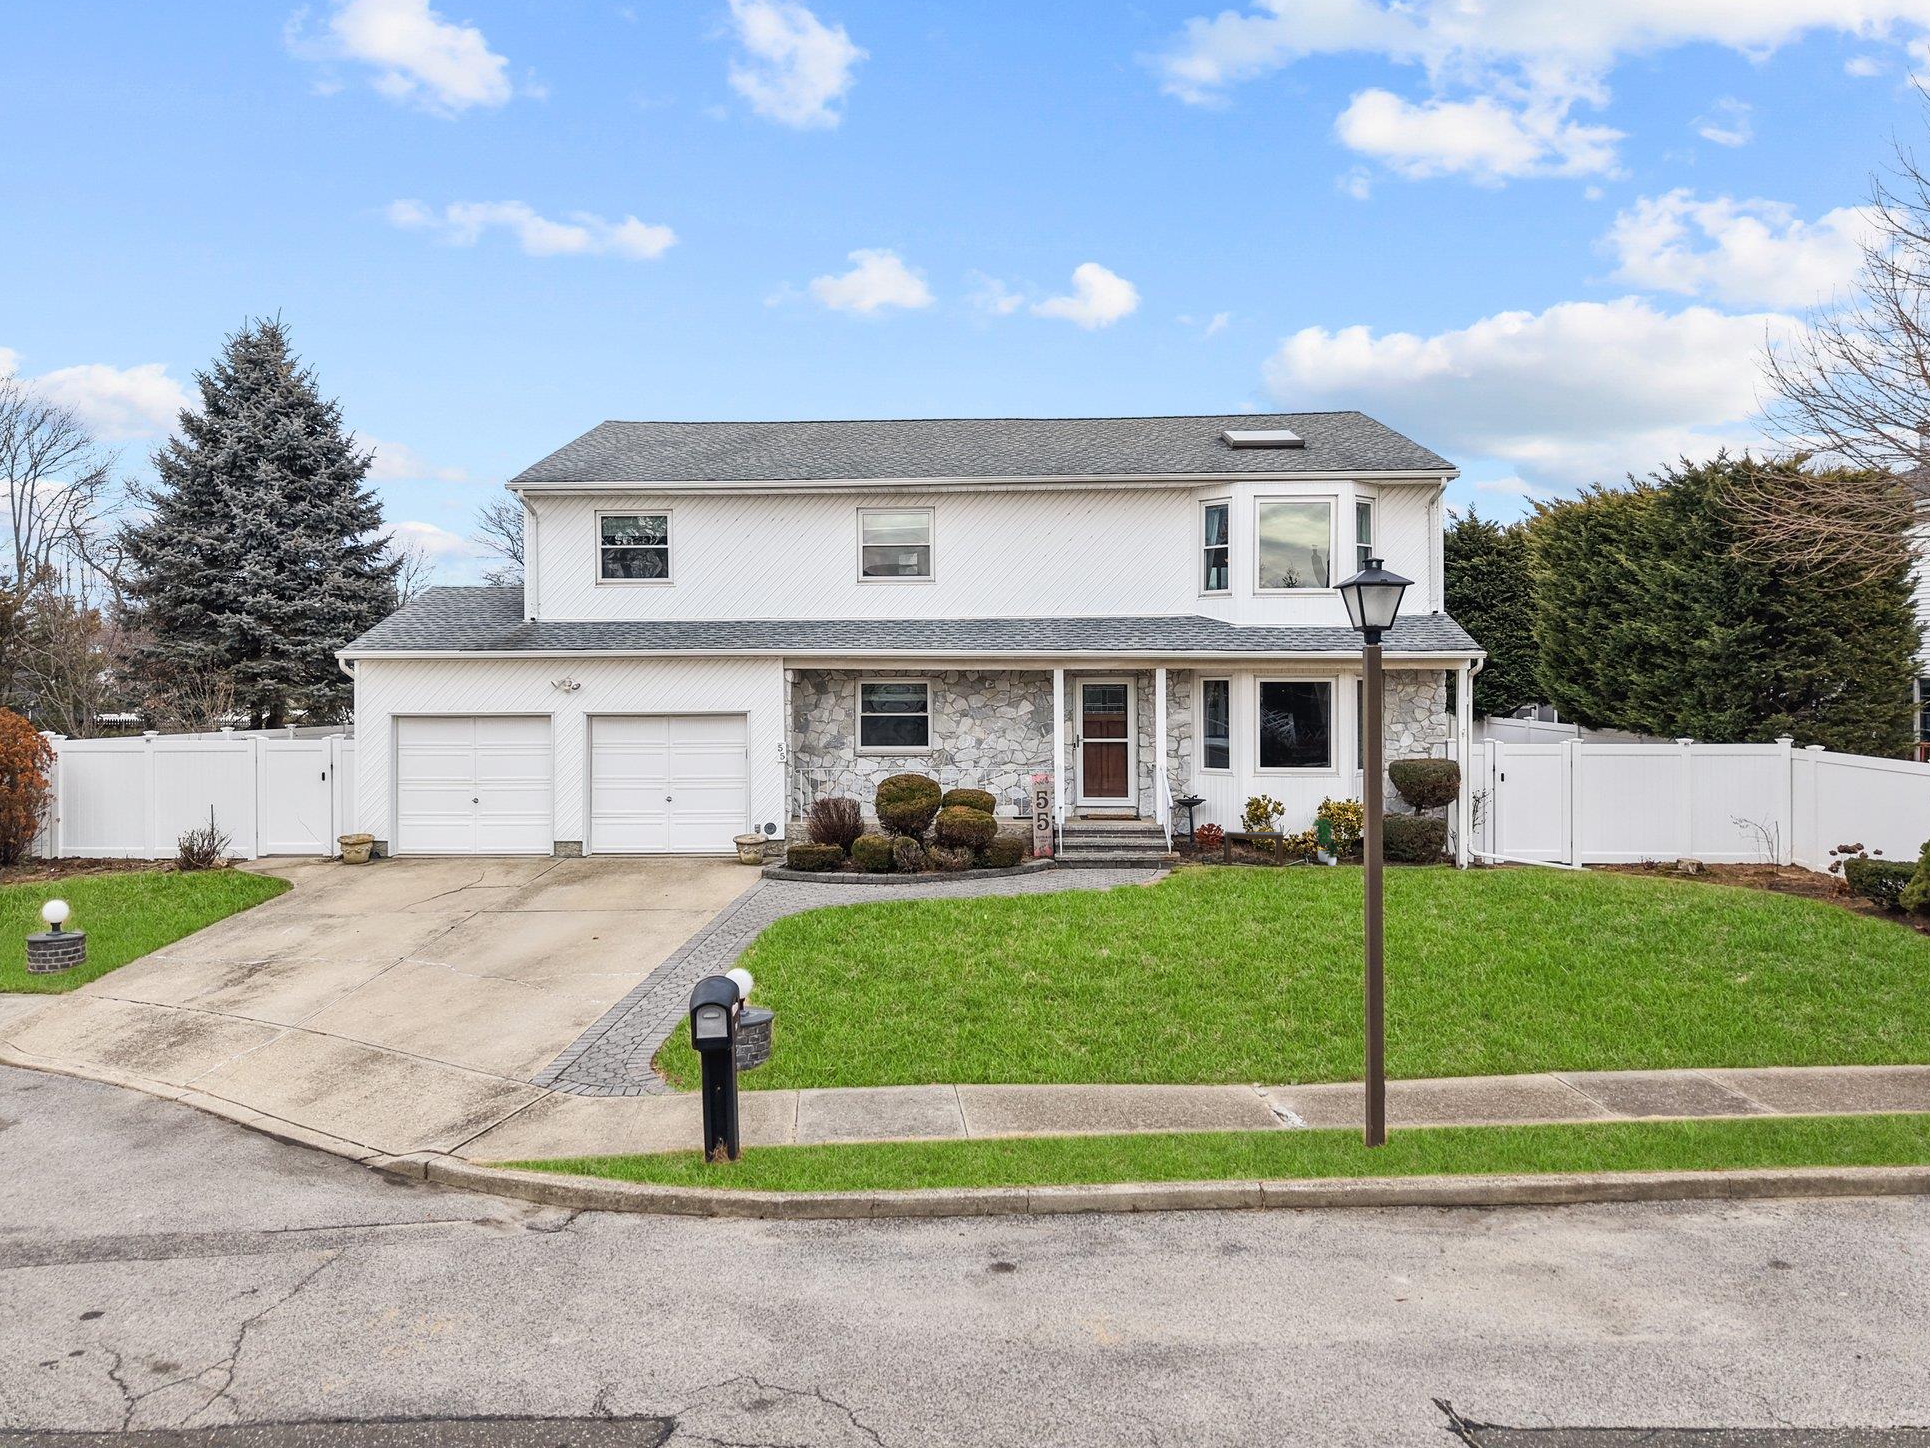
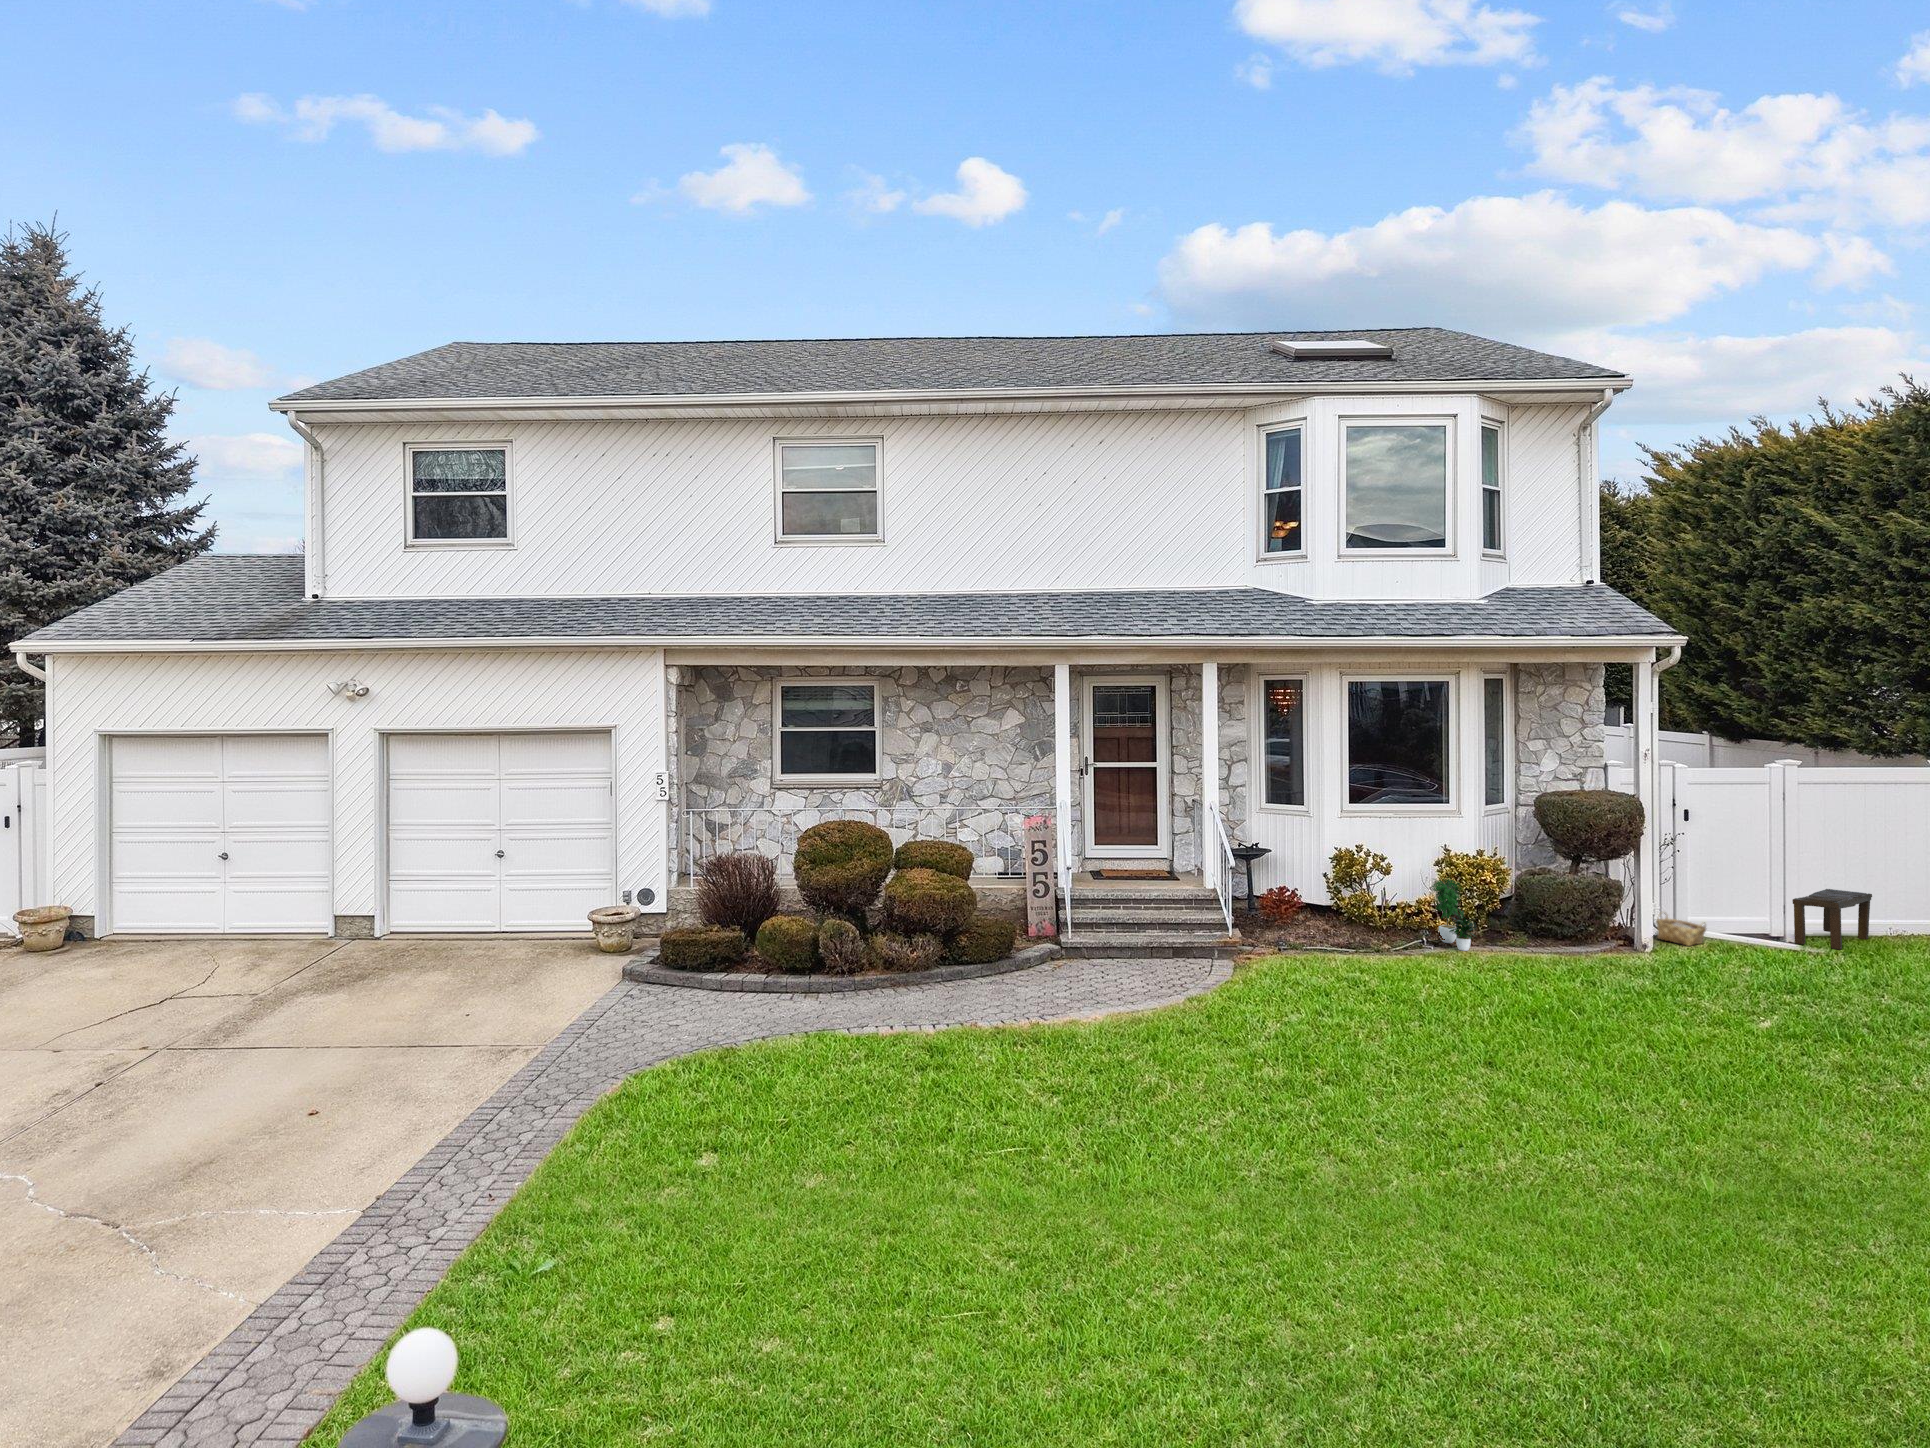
bench: present [1224,831,1284,866] -> present [1792,889,1872,950]
woven basket: none [1467,841,1499,864] -> present [1656,916,1706,946]

